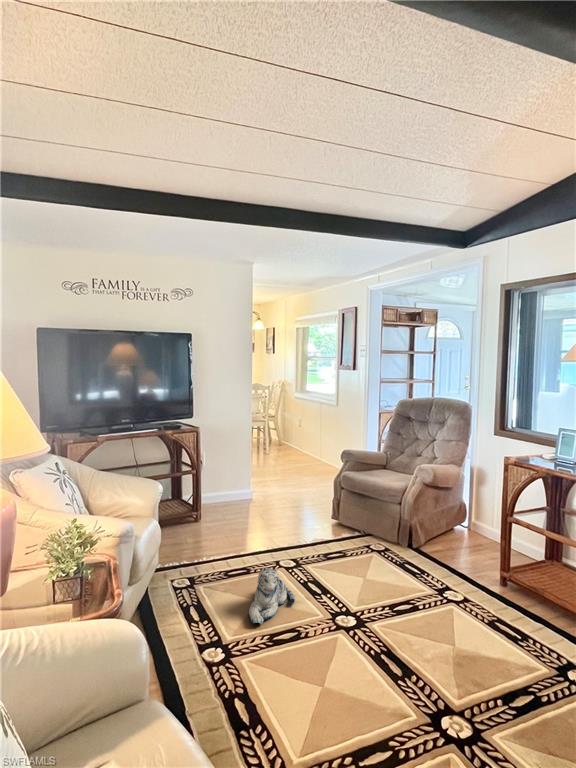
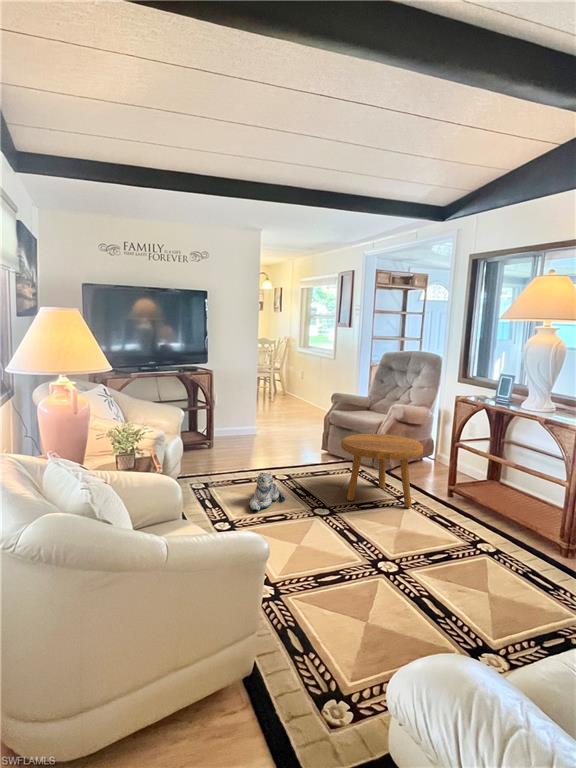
footstool: none [364,506,471,608] -> present [341,434,423,507]

